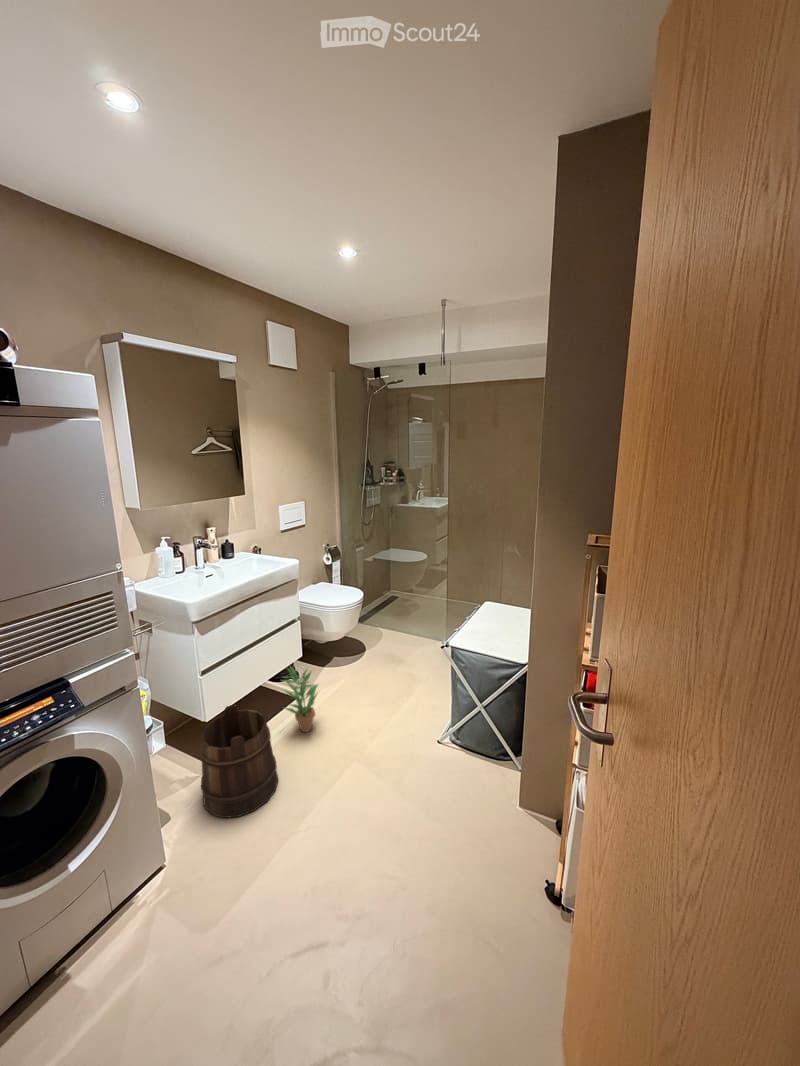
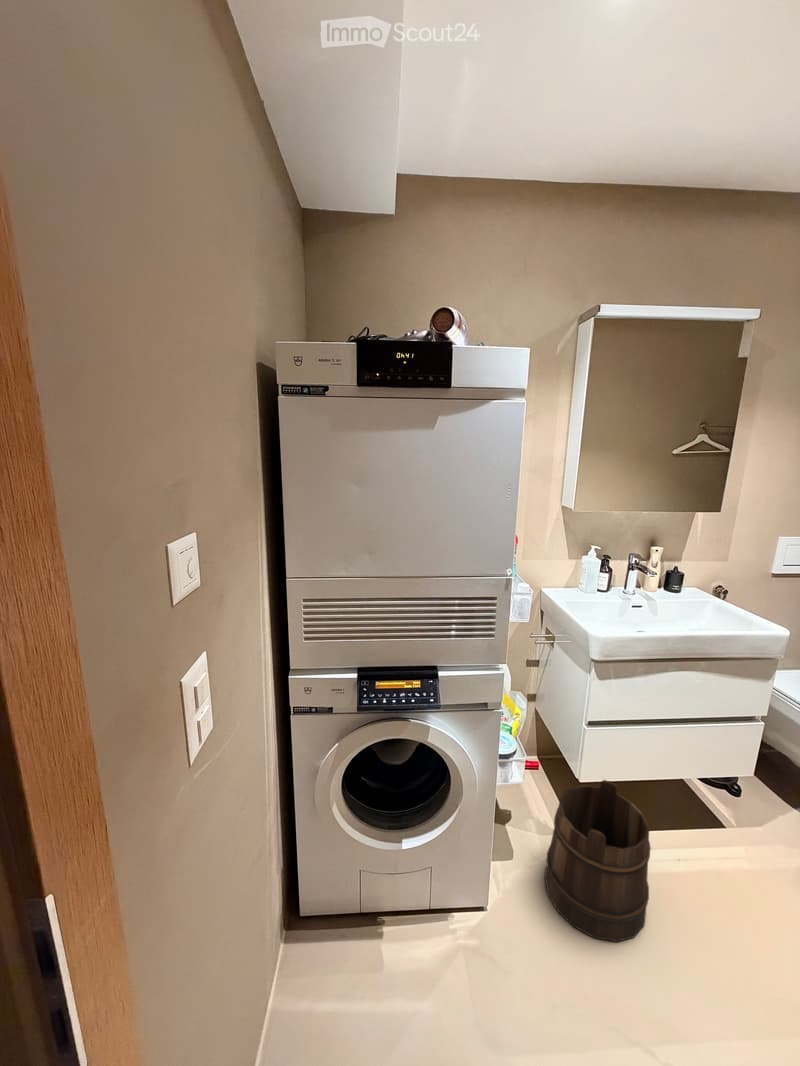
potted plant: present [283,667,318,732] -> none [686,775,762,890]

